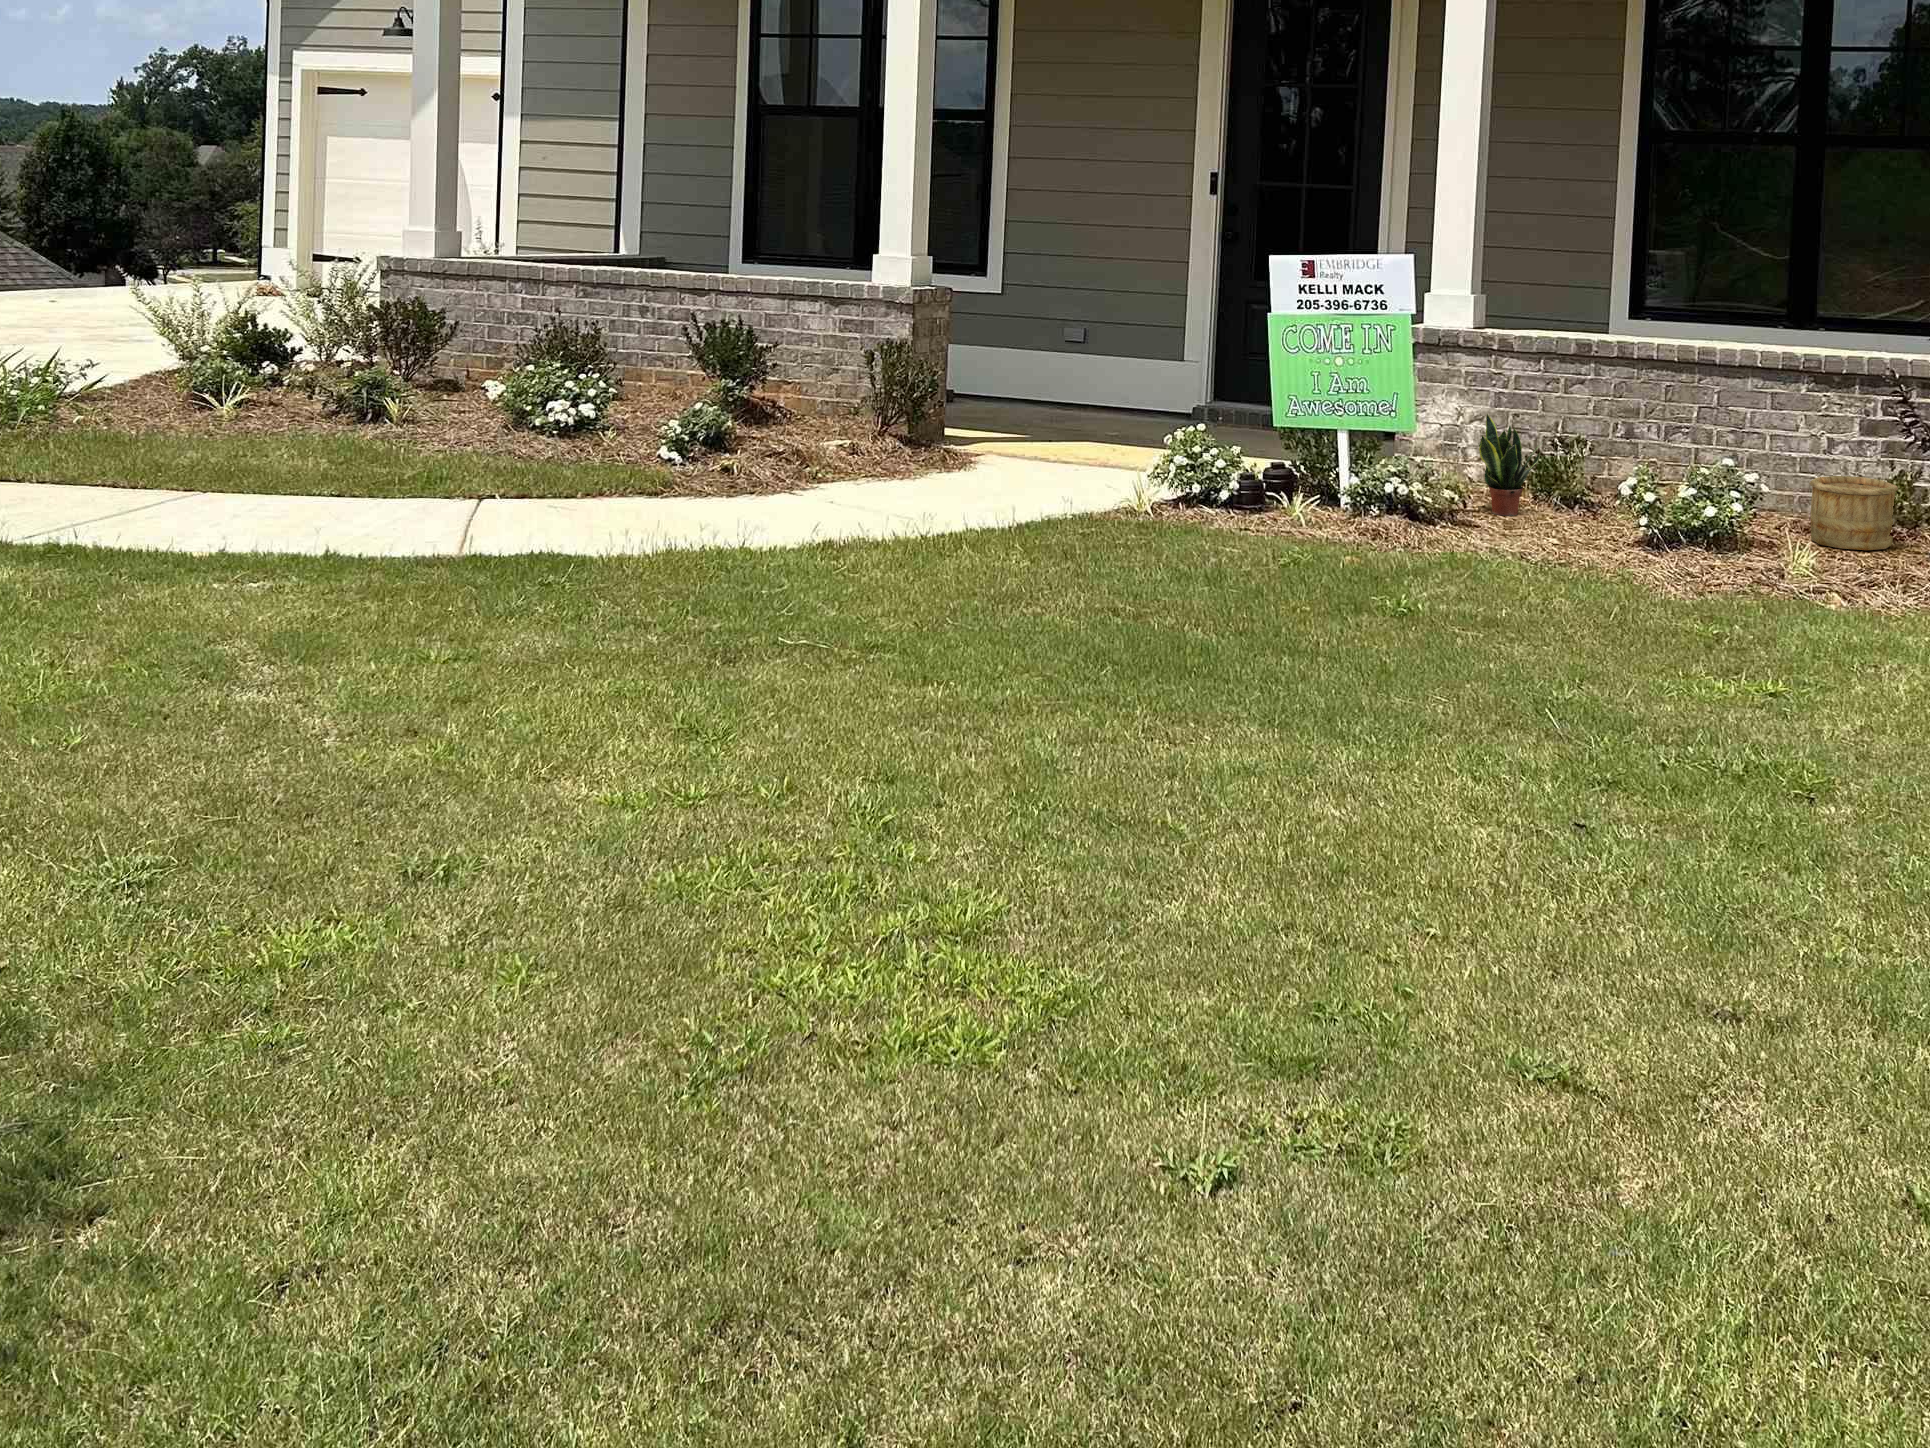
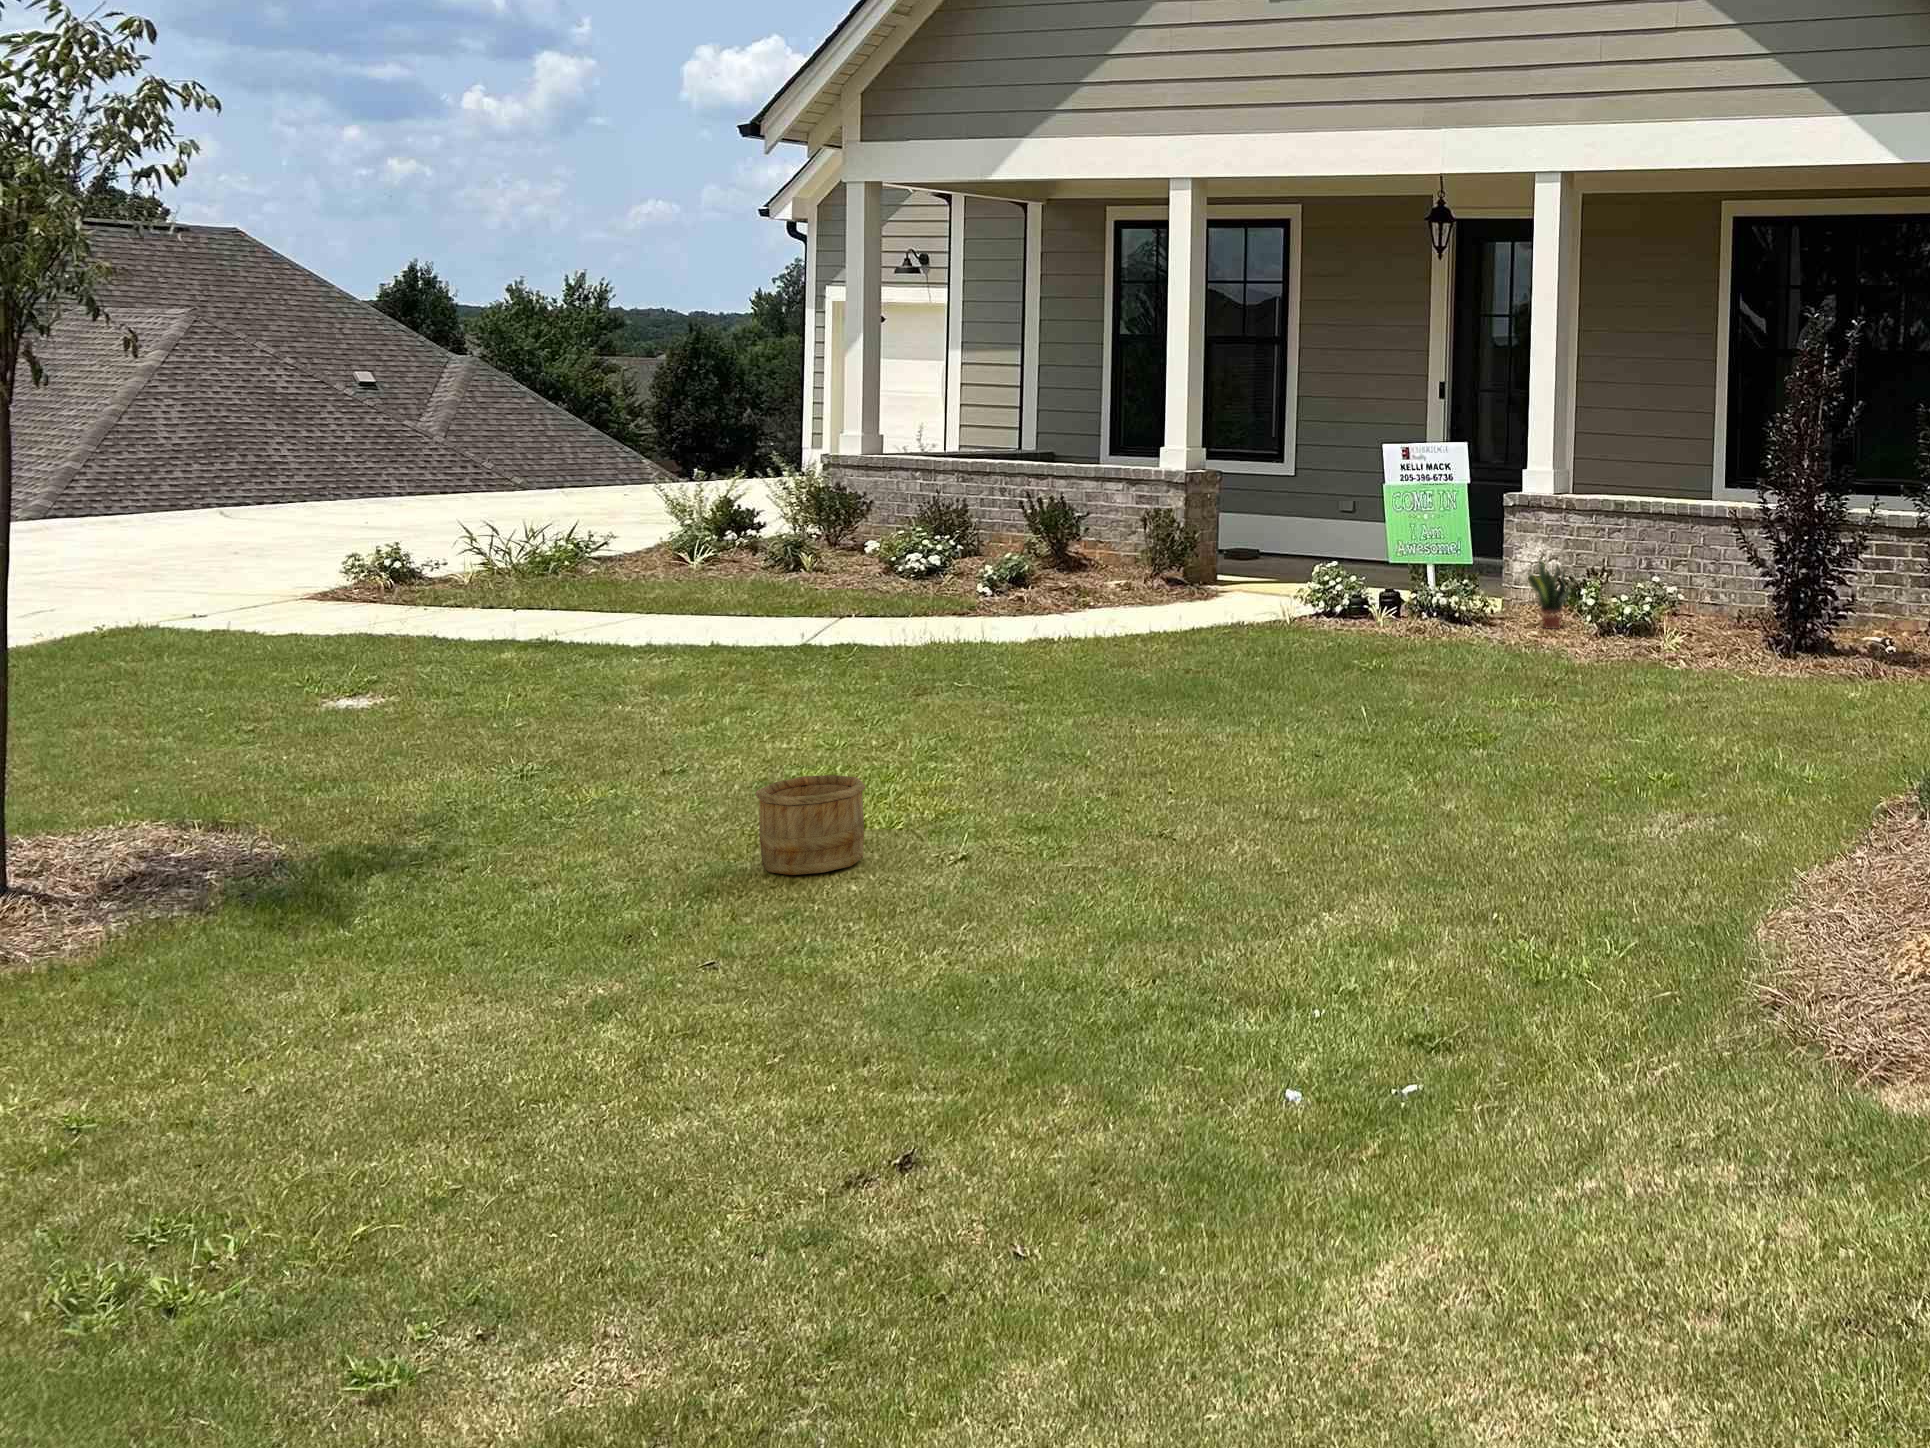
wooden bucket: present [1809,476,1898,550] -> present [755,775,865,875]

